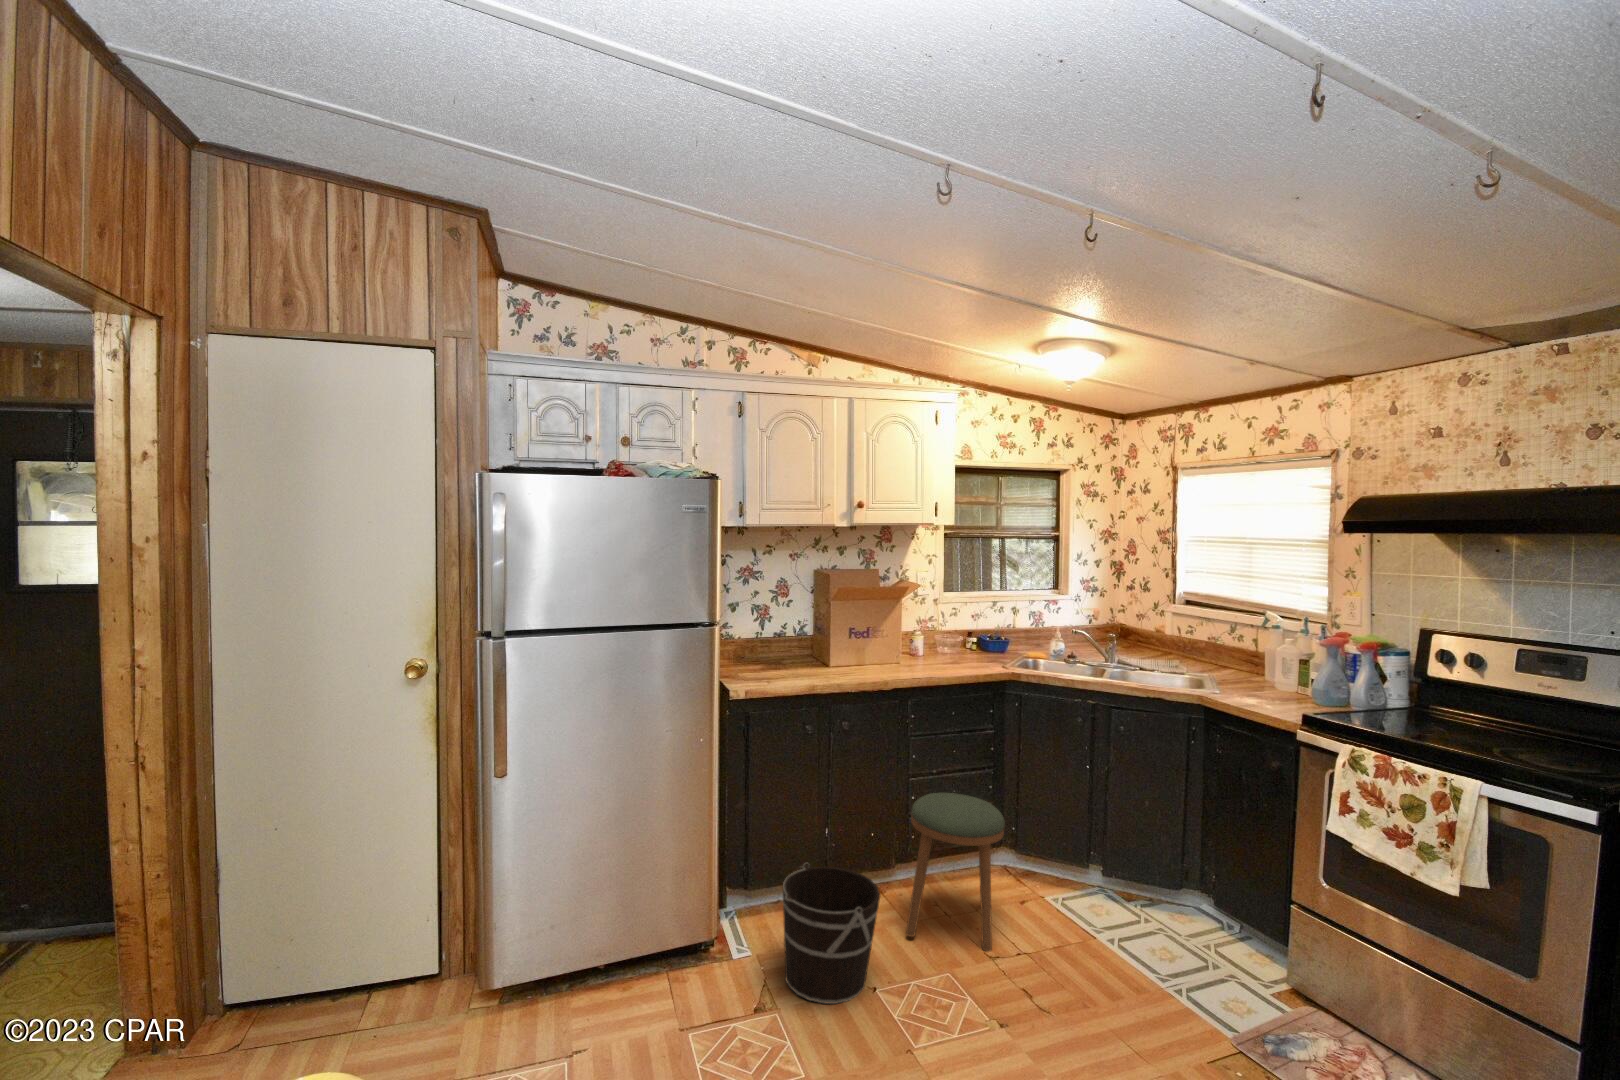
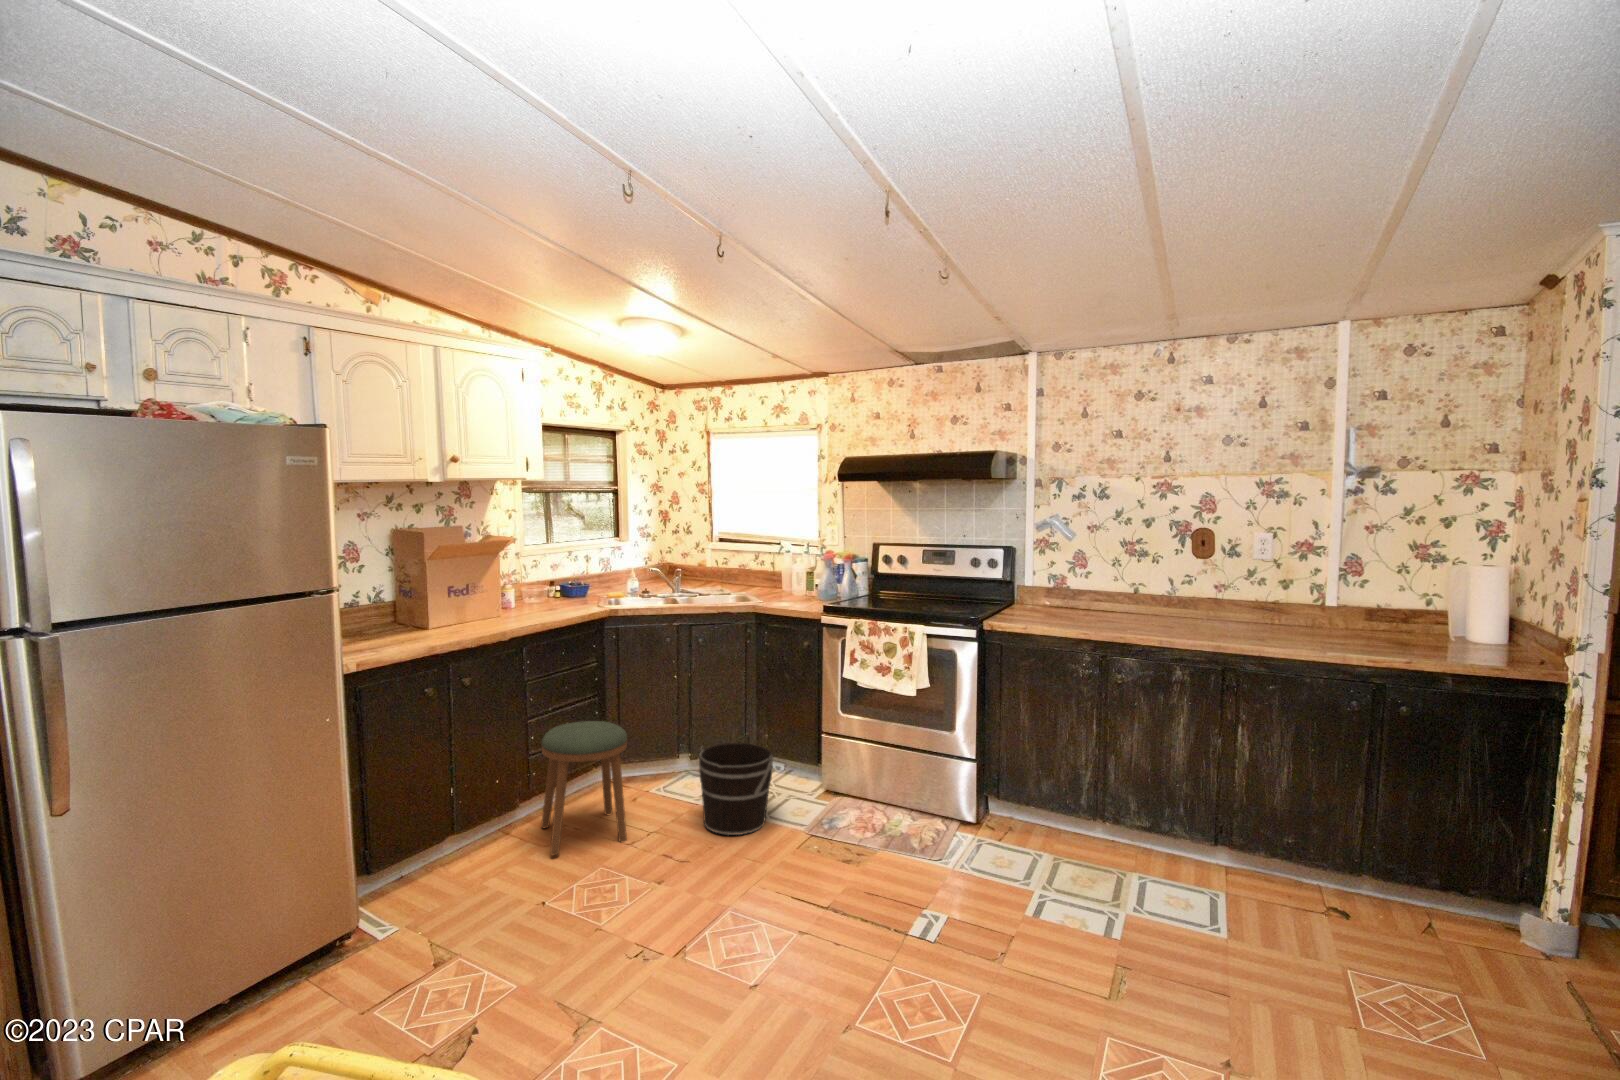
bucket: present [783,866,880,1004] -> present [699,743,773,835]

